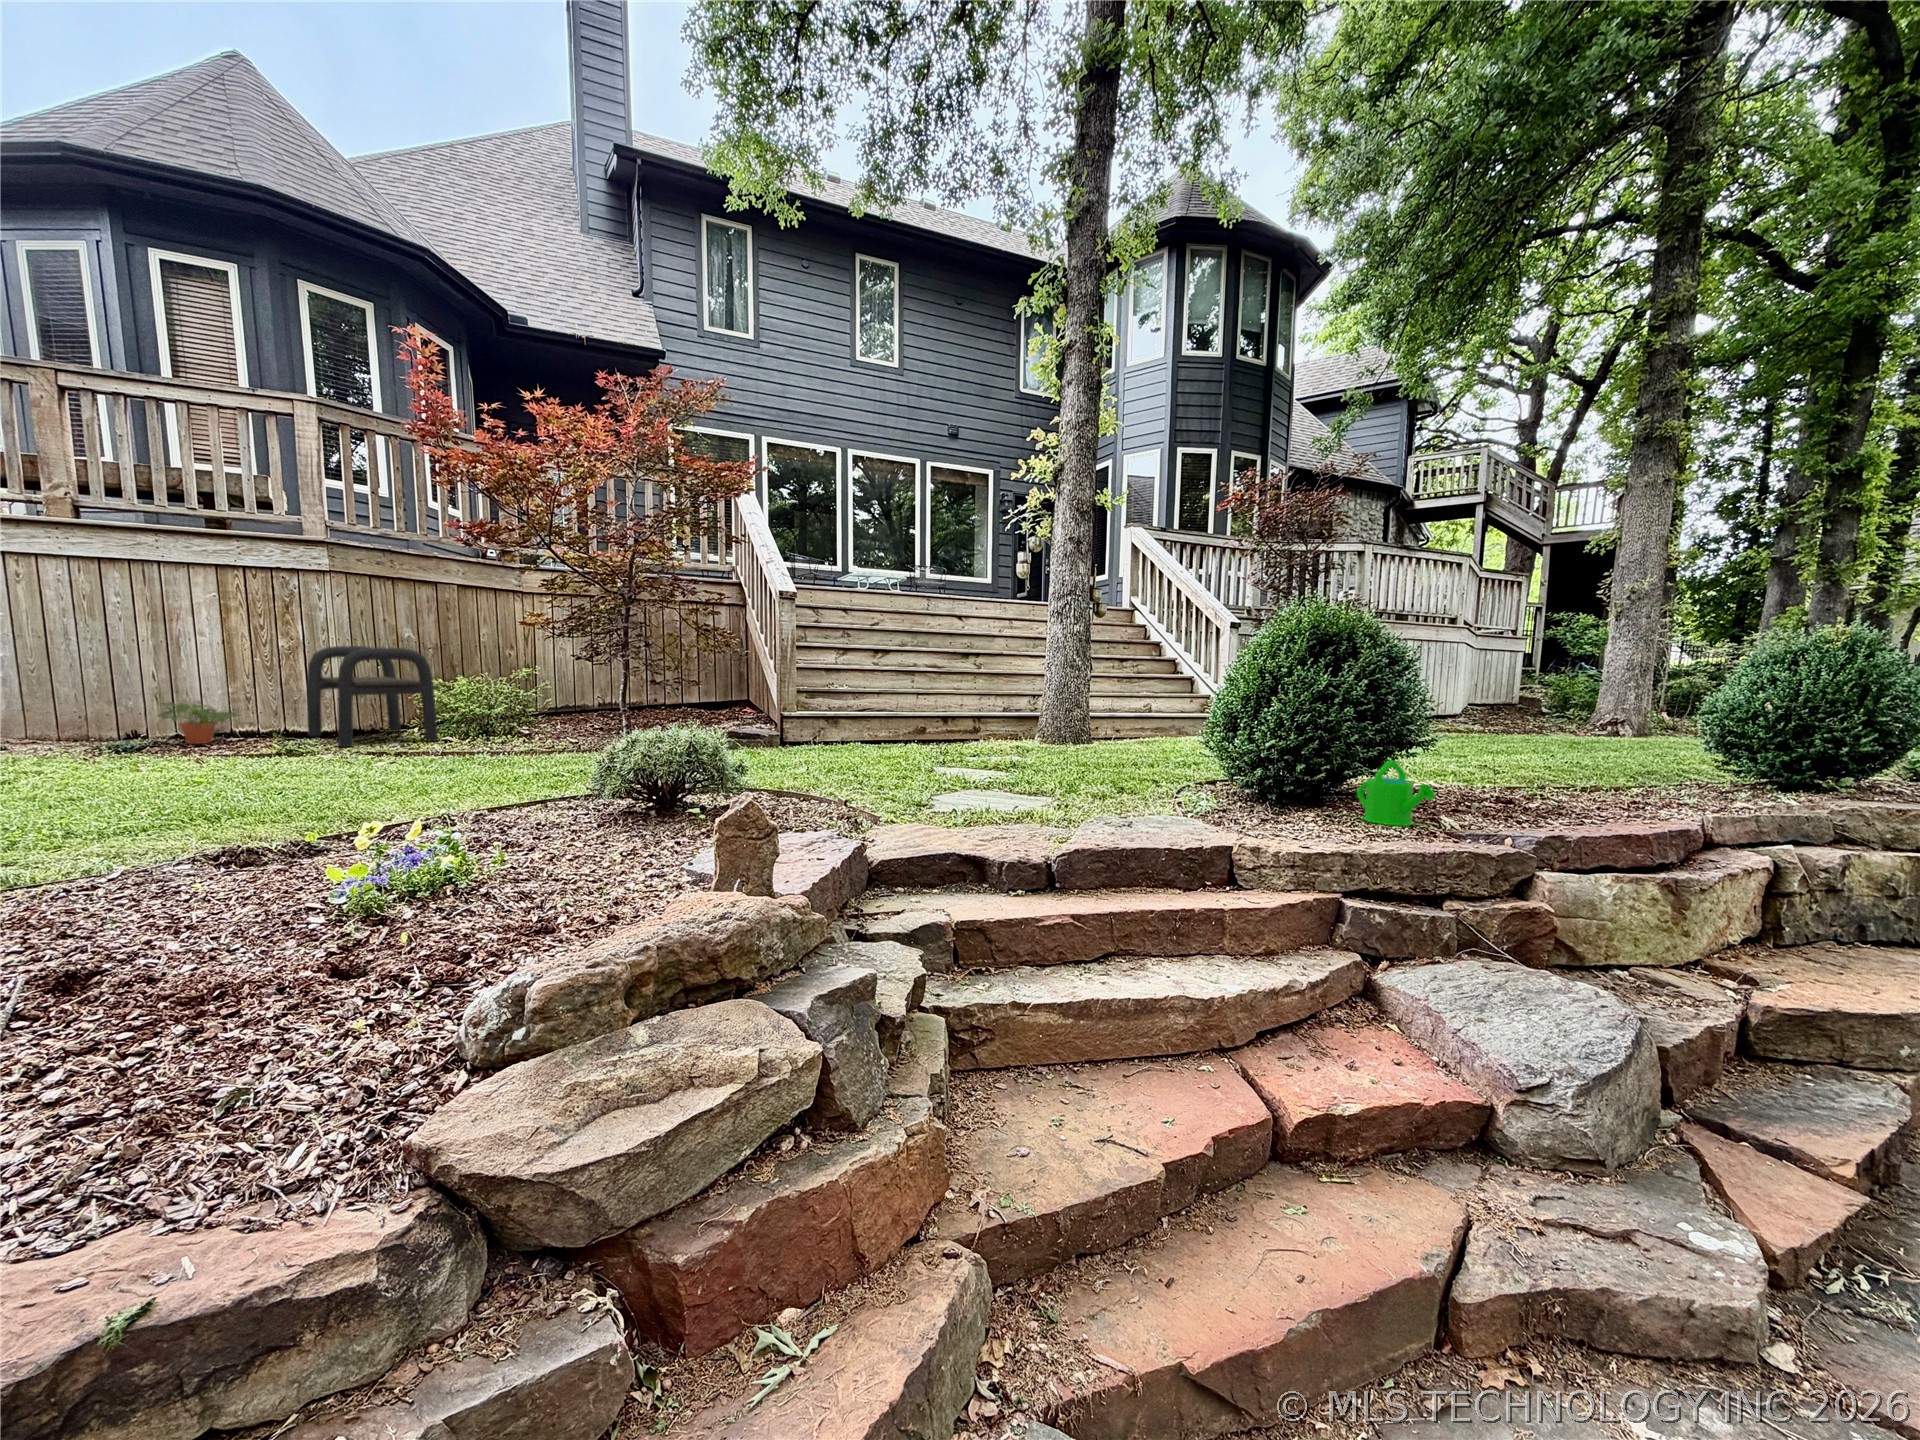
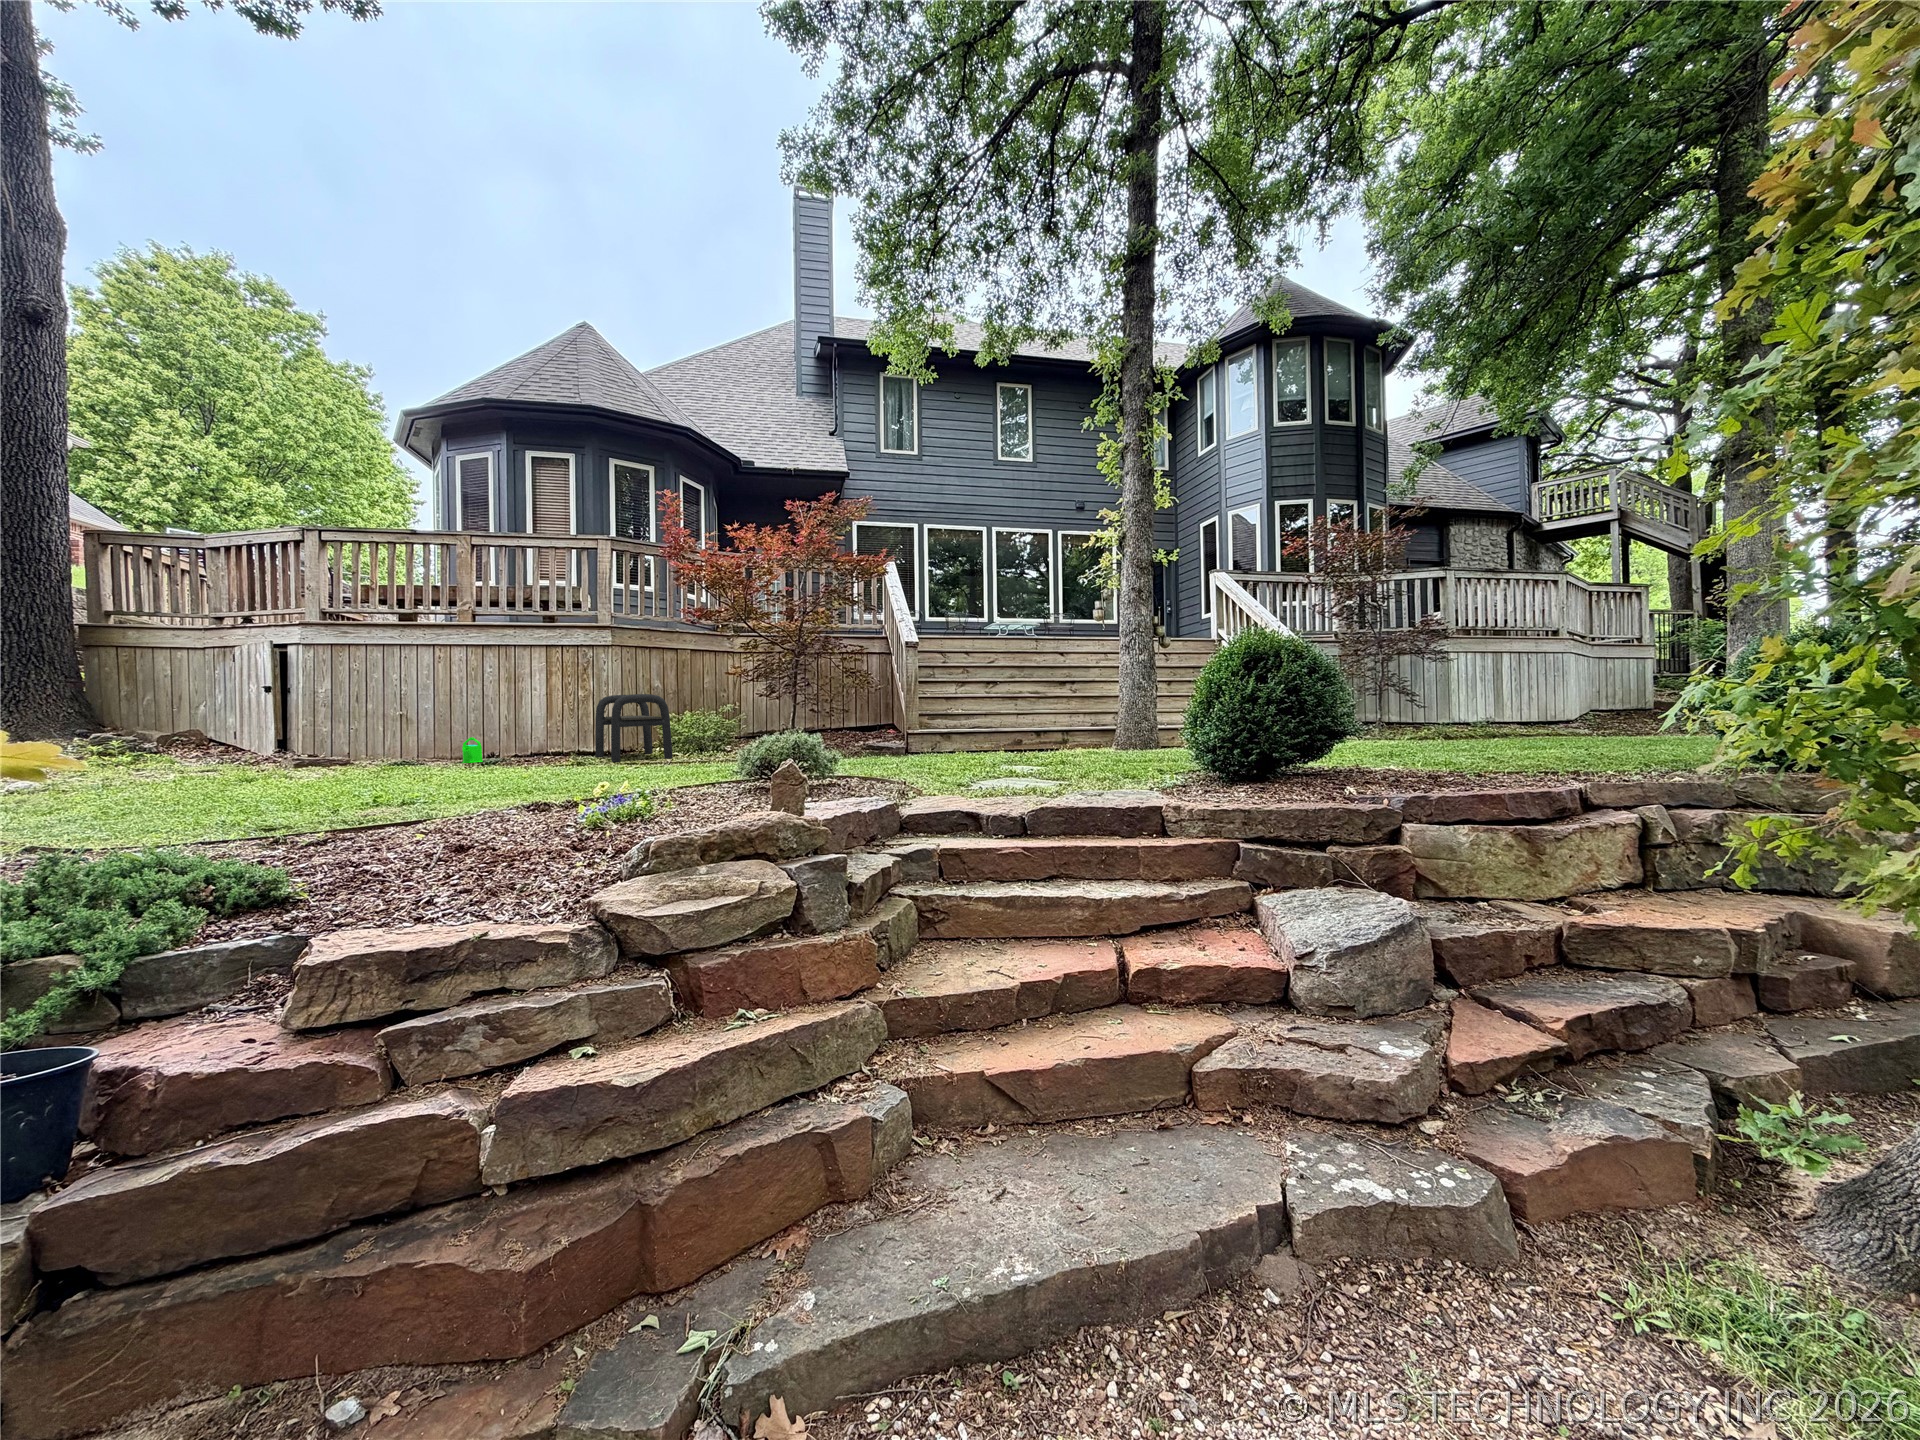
potted plant: present [158,701,247,744] -> none [510,734,564,761]
watering can: present [1357,760,1435,826] -> present [462,737,482,763]

